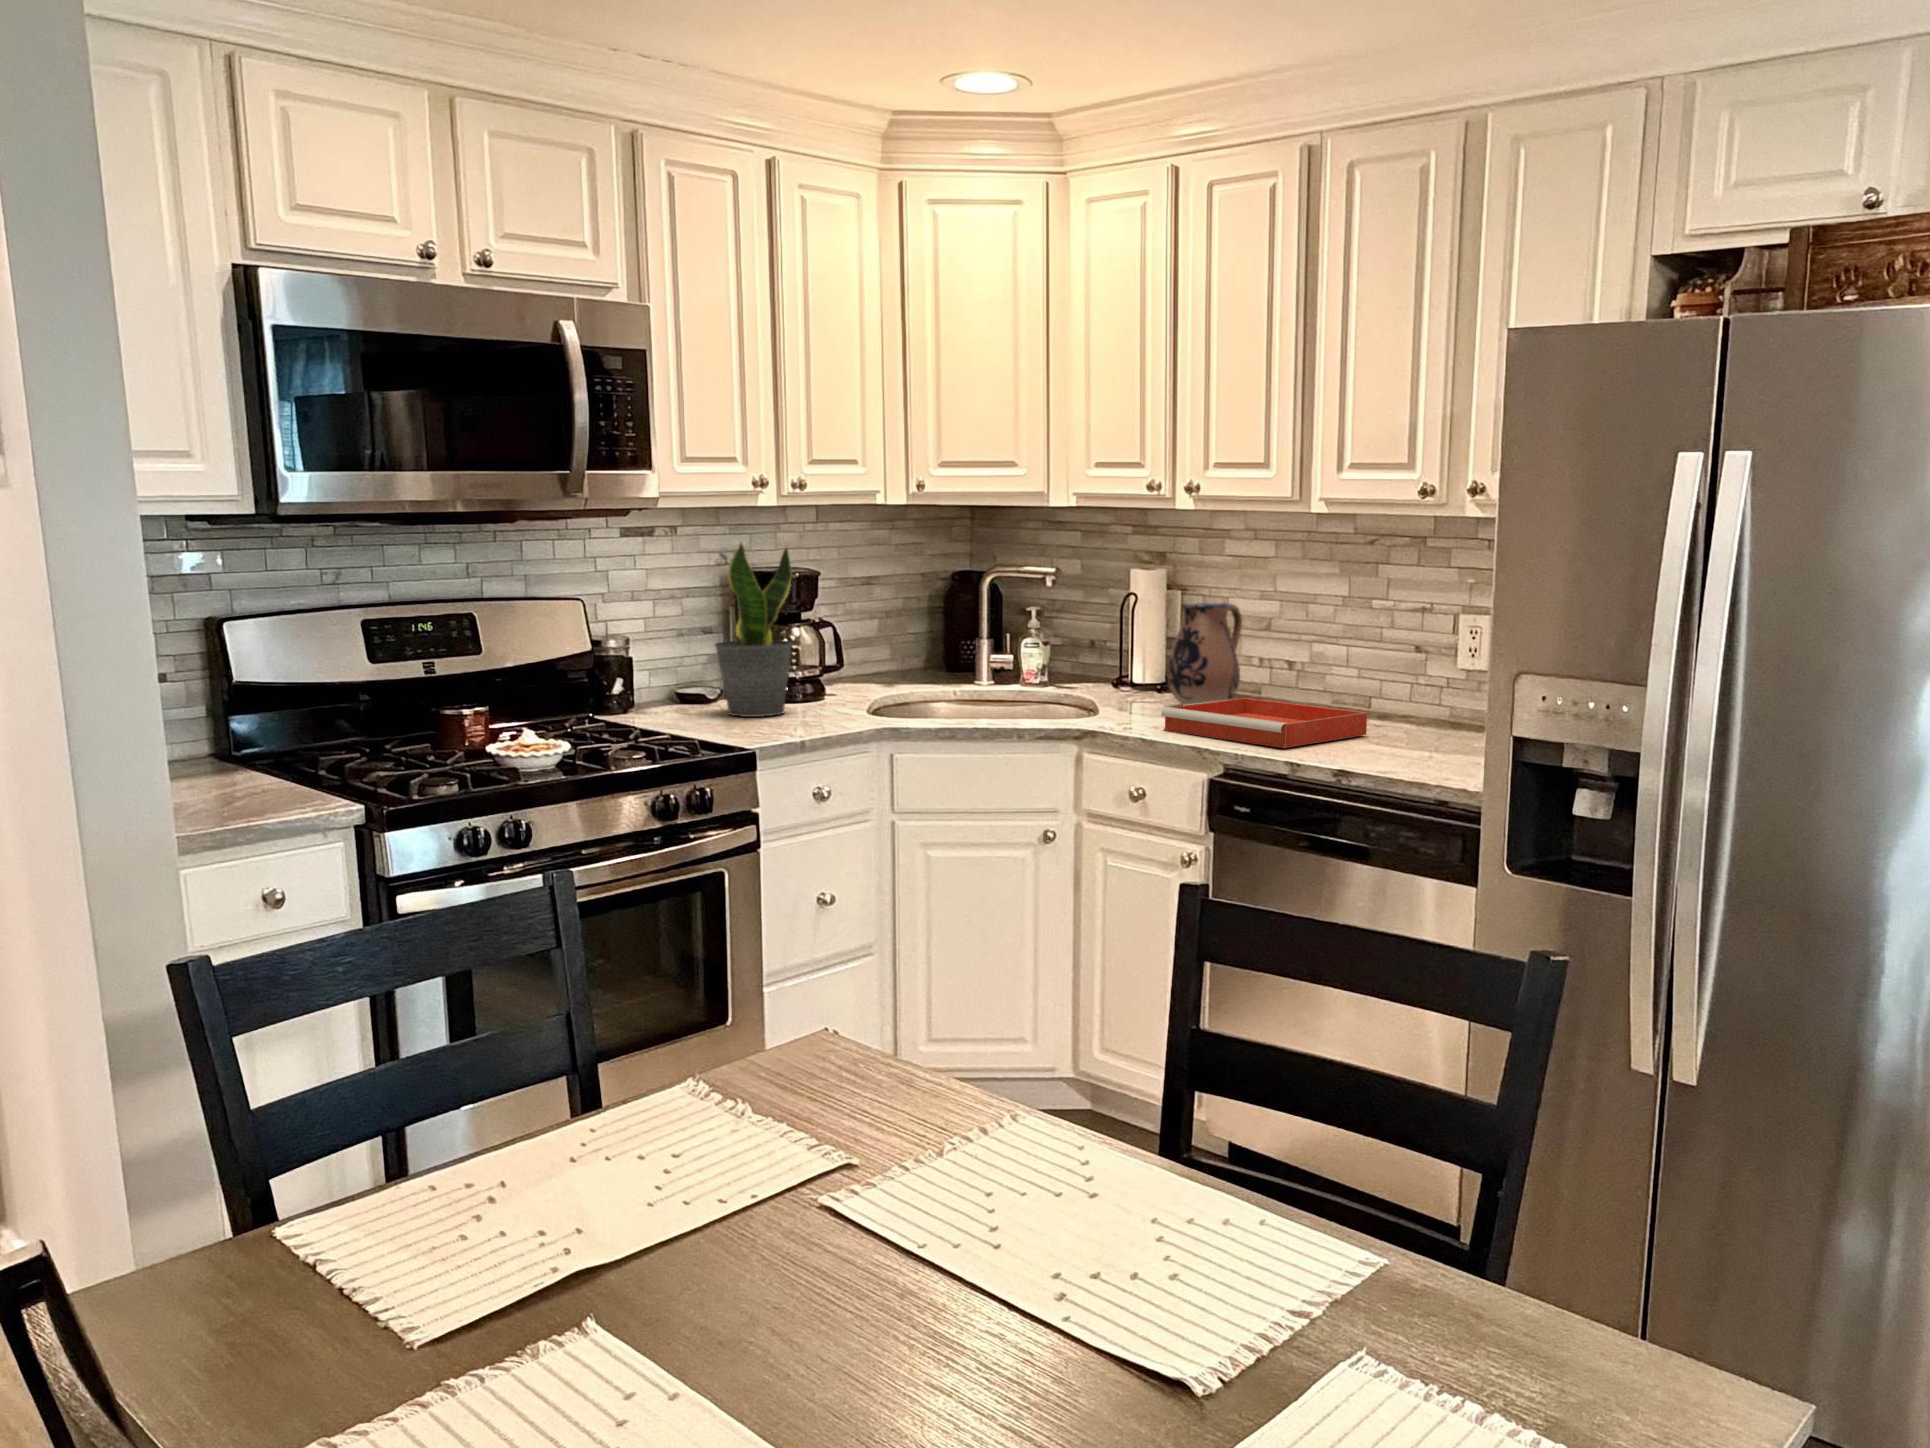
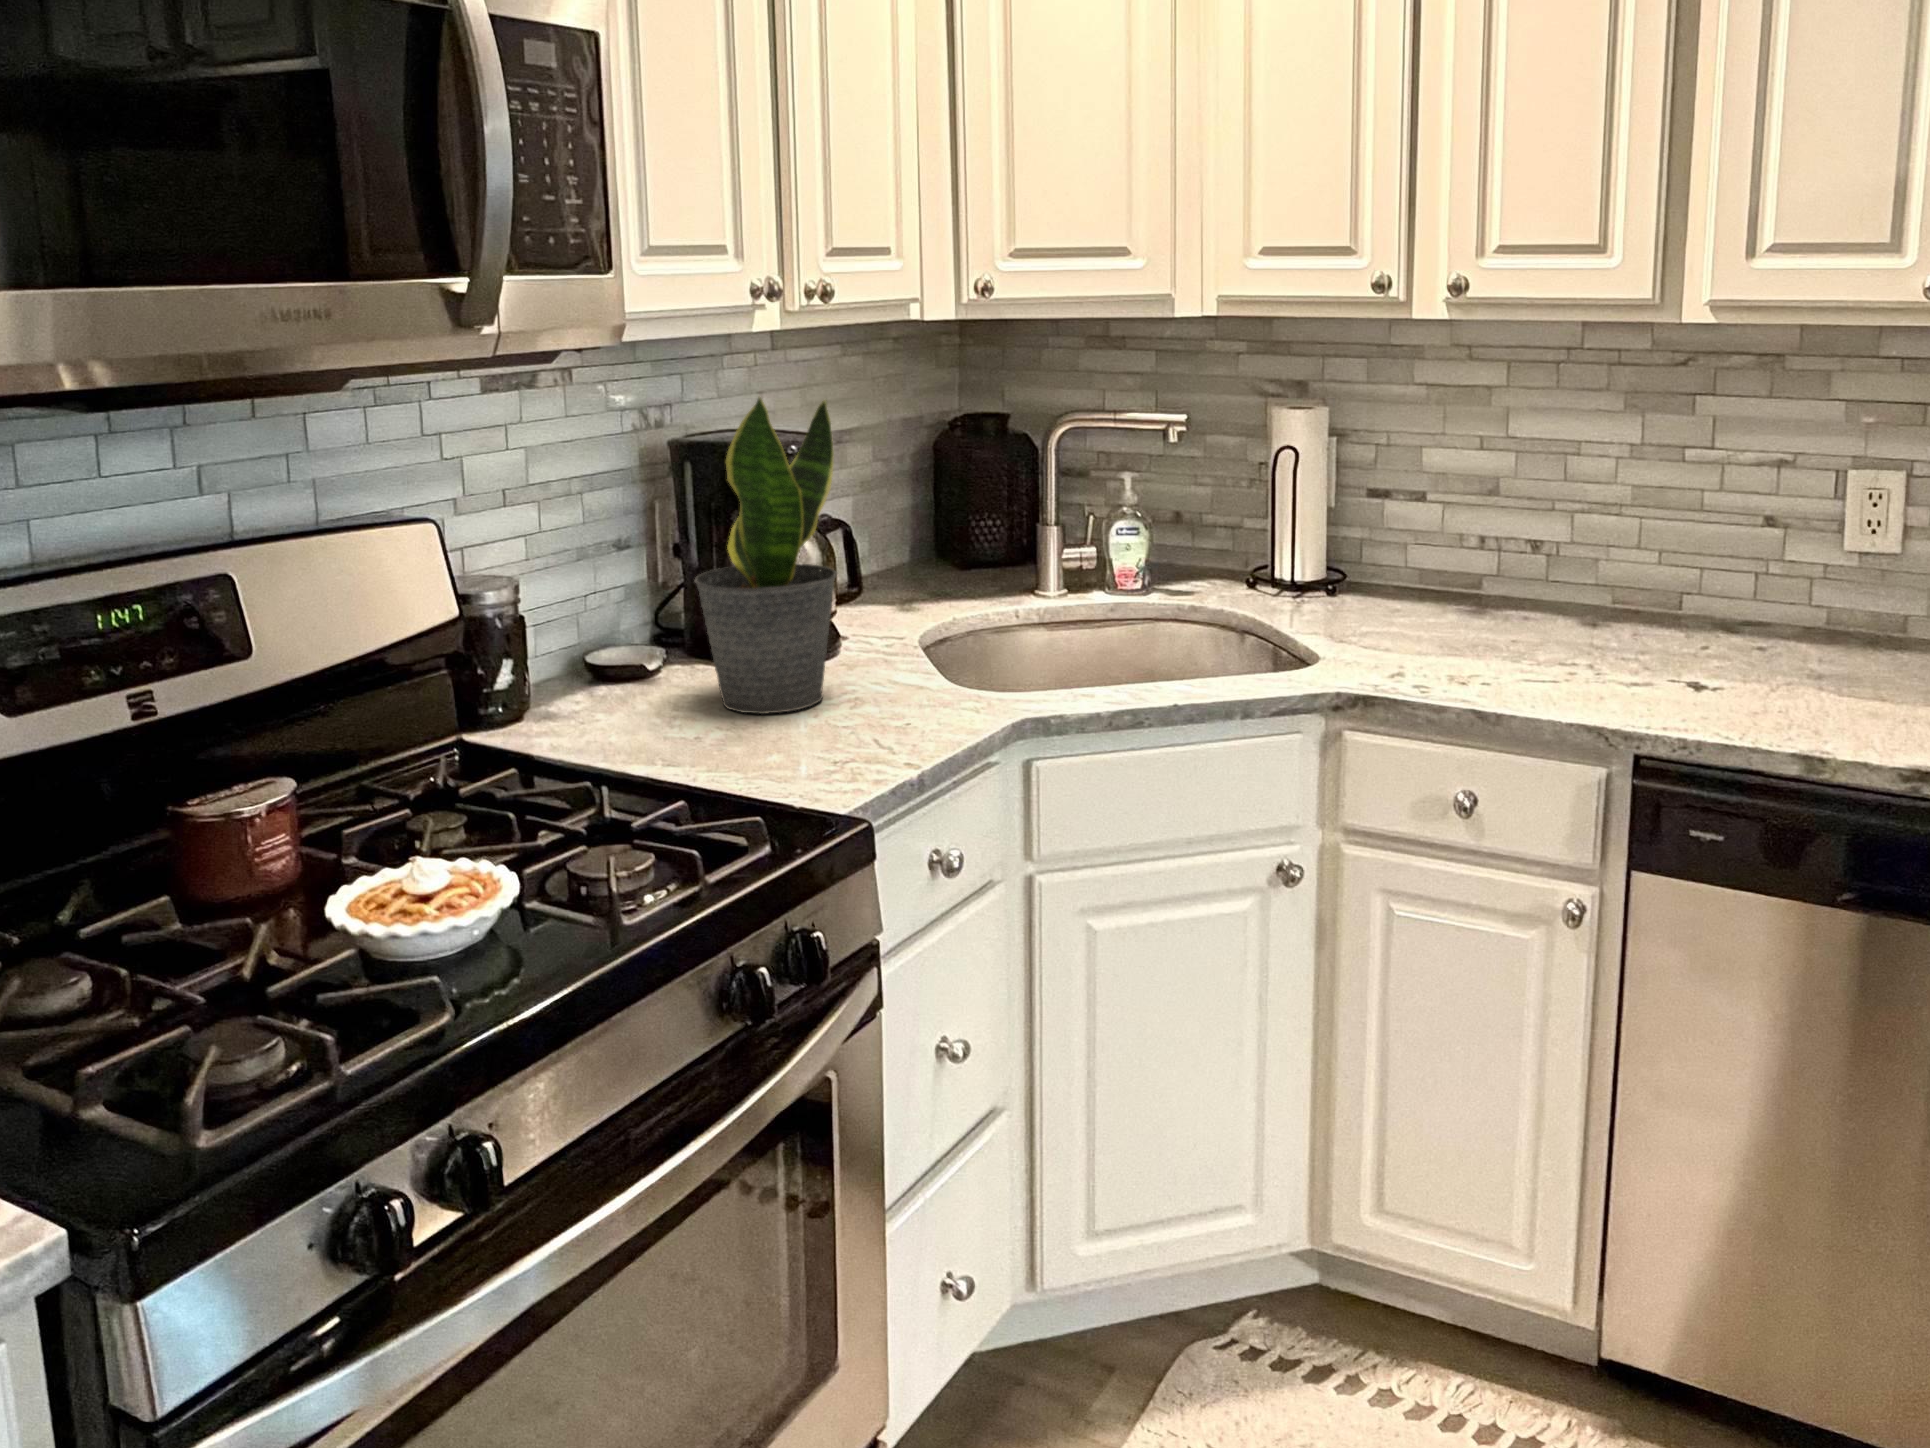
ceramic pitcher: present [1168,603,1242,706] -> none [1392,461,1507,628]
tray: present [1161,698,1367,748] -> none [1498,614,1809,726]

